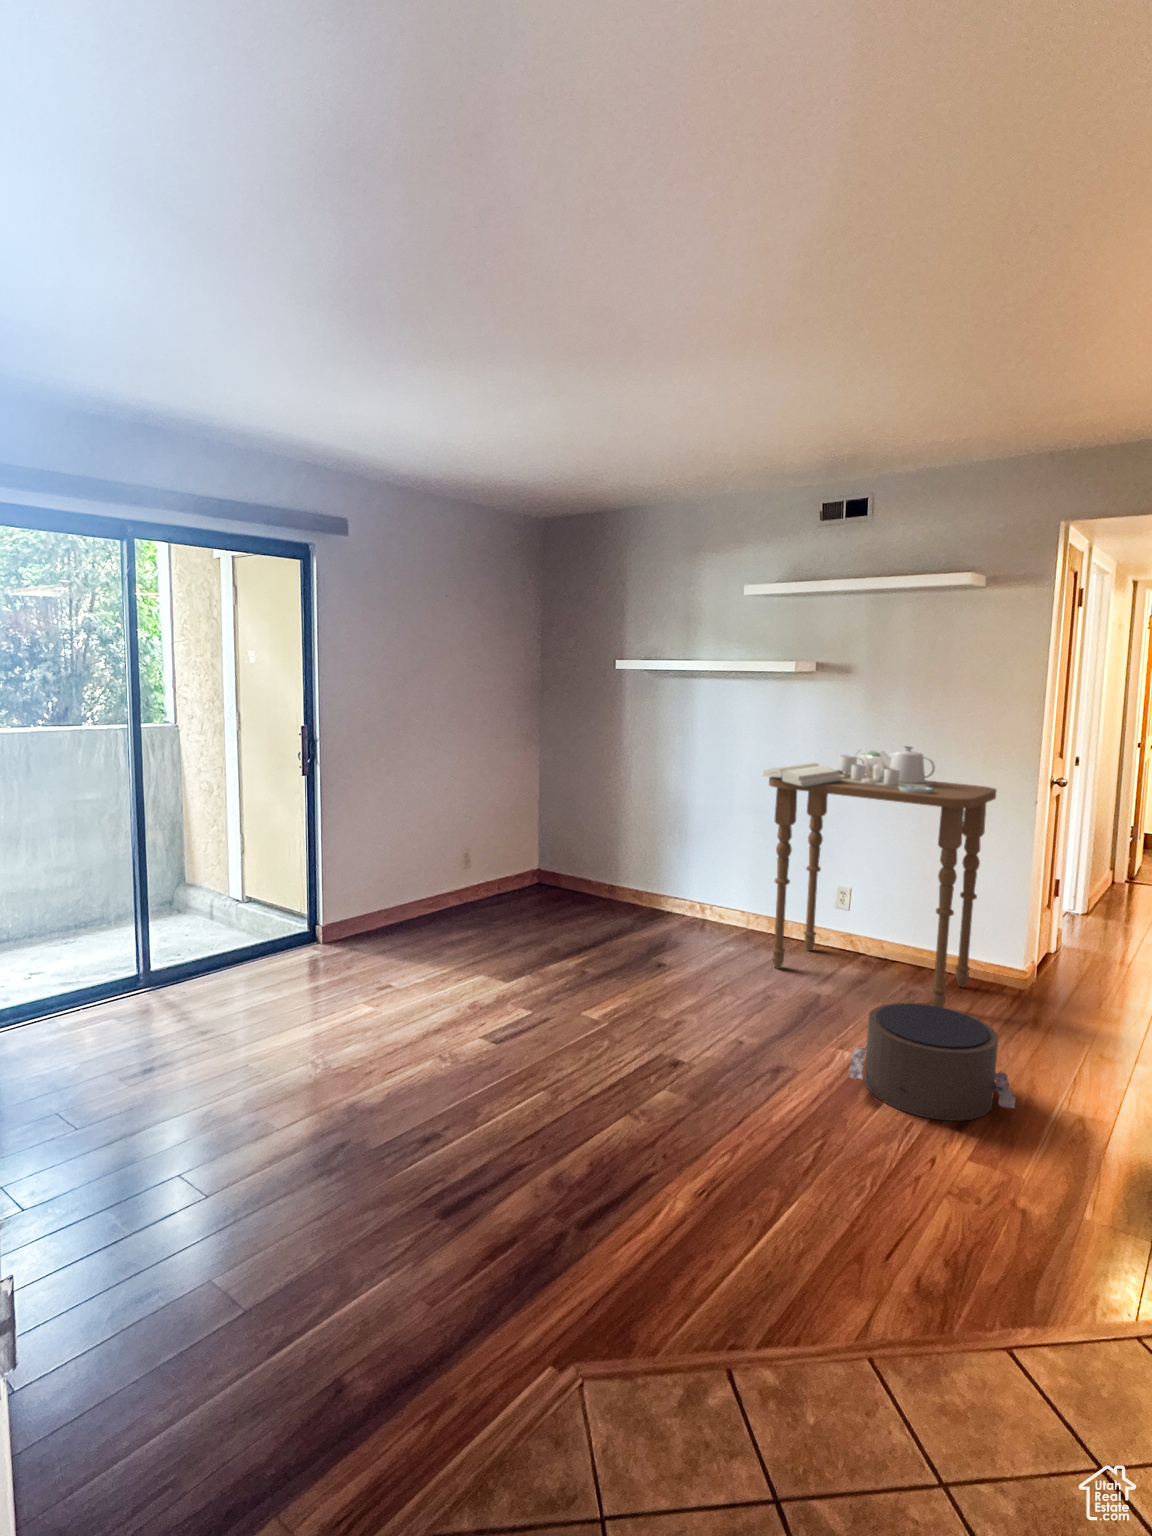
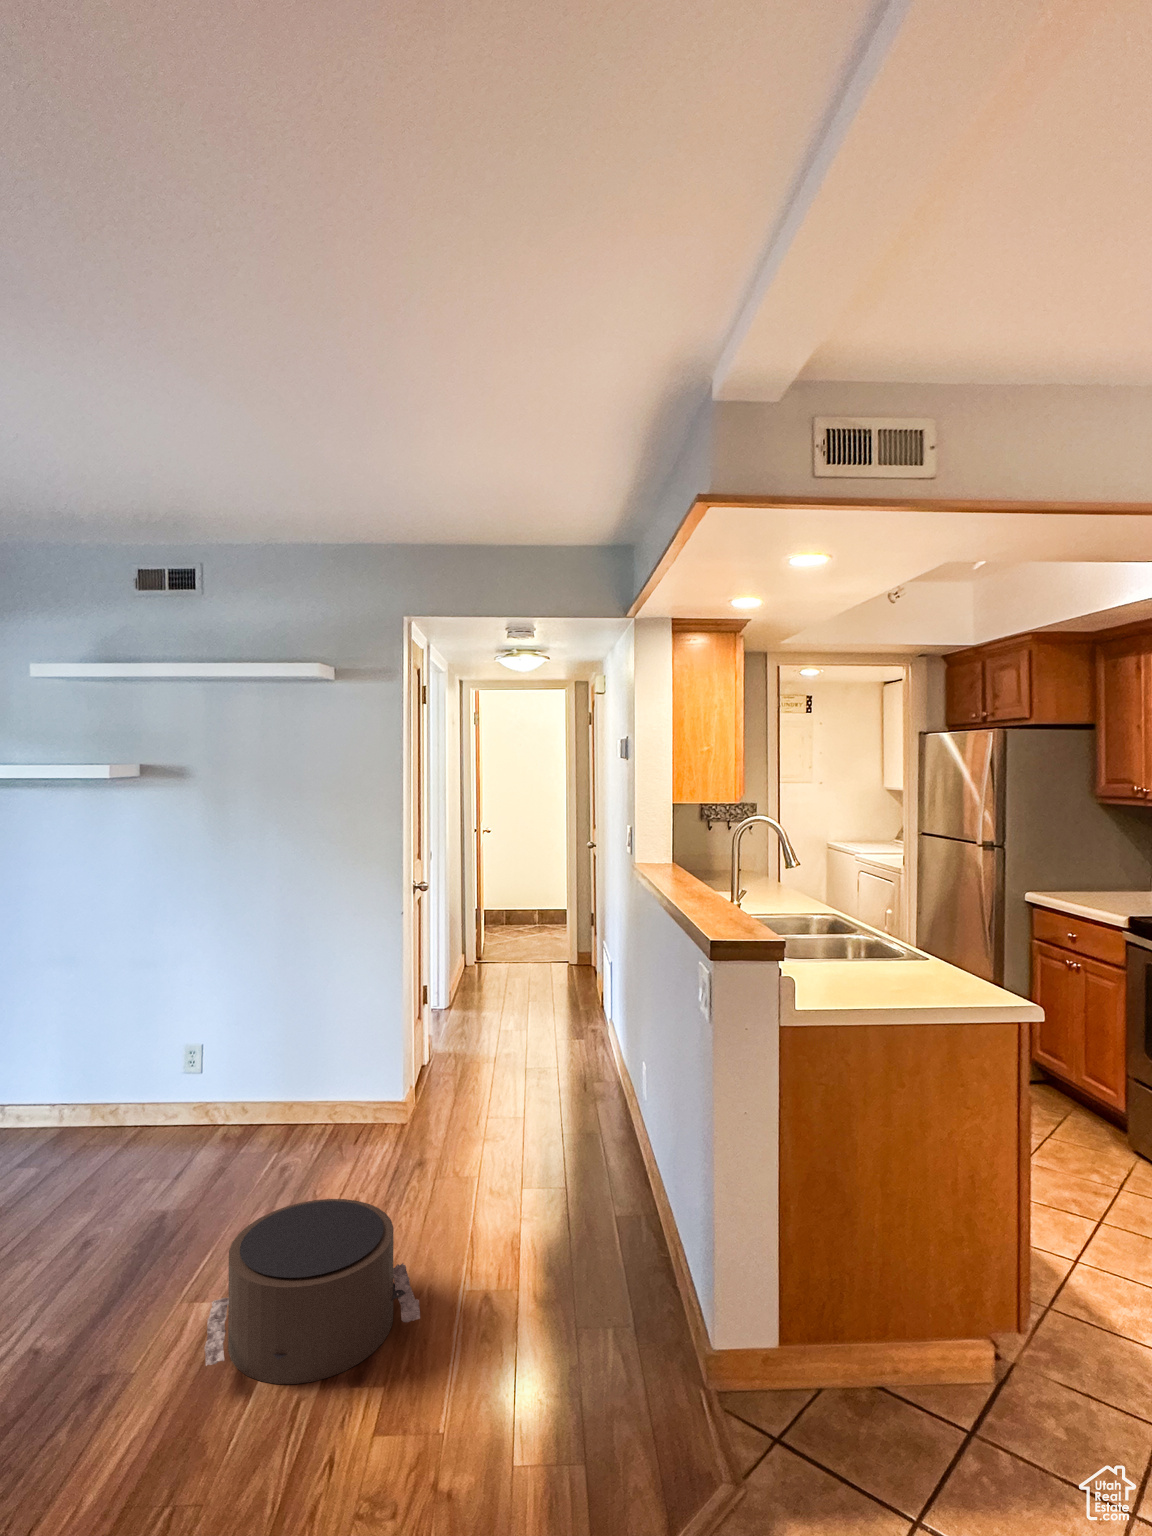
side table: present [763,746,996,1007] -> none [63,864,363,1188]

